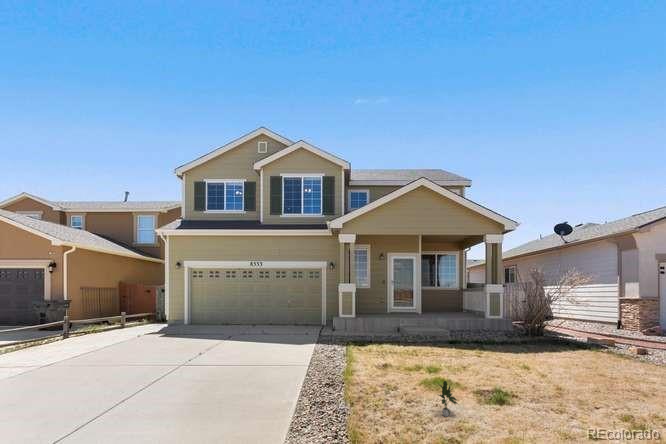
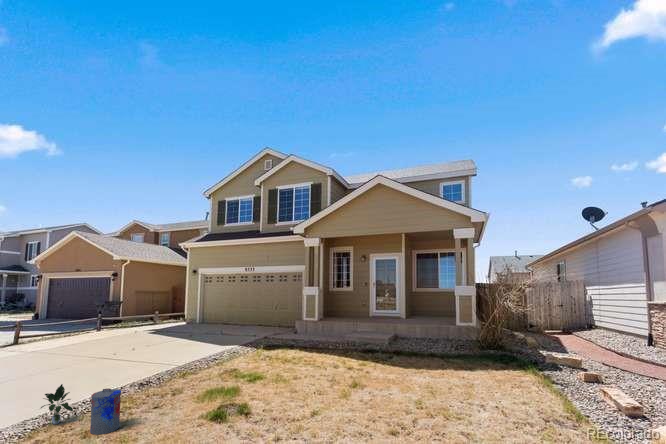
trash can: none [486,379,510,417] -> present [90,389,121,435]

